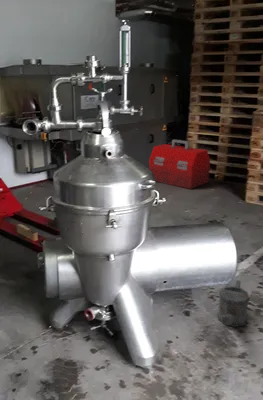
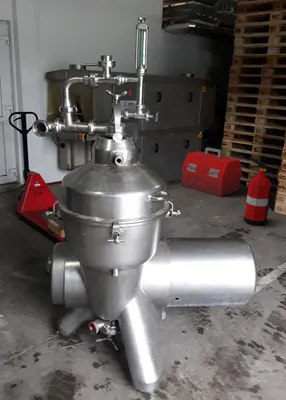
fire extinguisher: none [216,147,245,215] -> present [244,158,275,226]
watering can: present [218,281,250,327] -> none [232,300,268,352]

